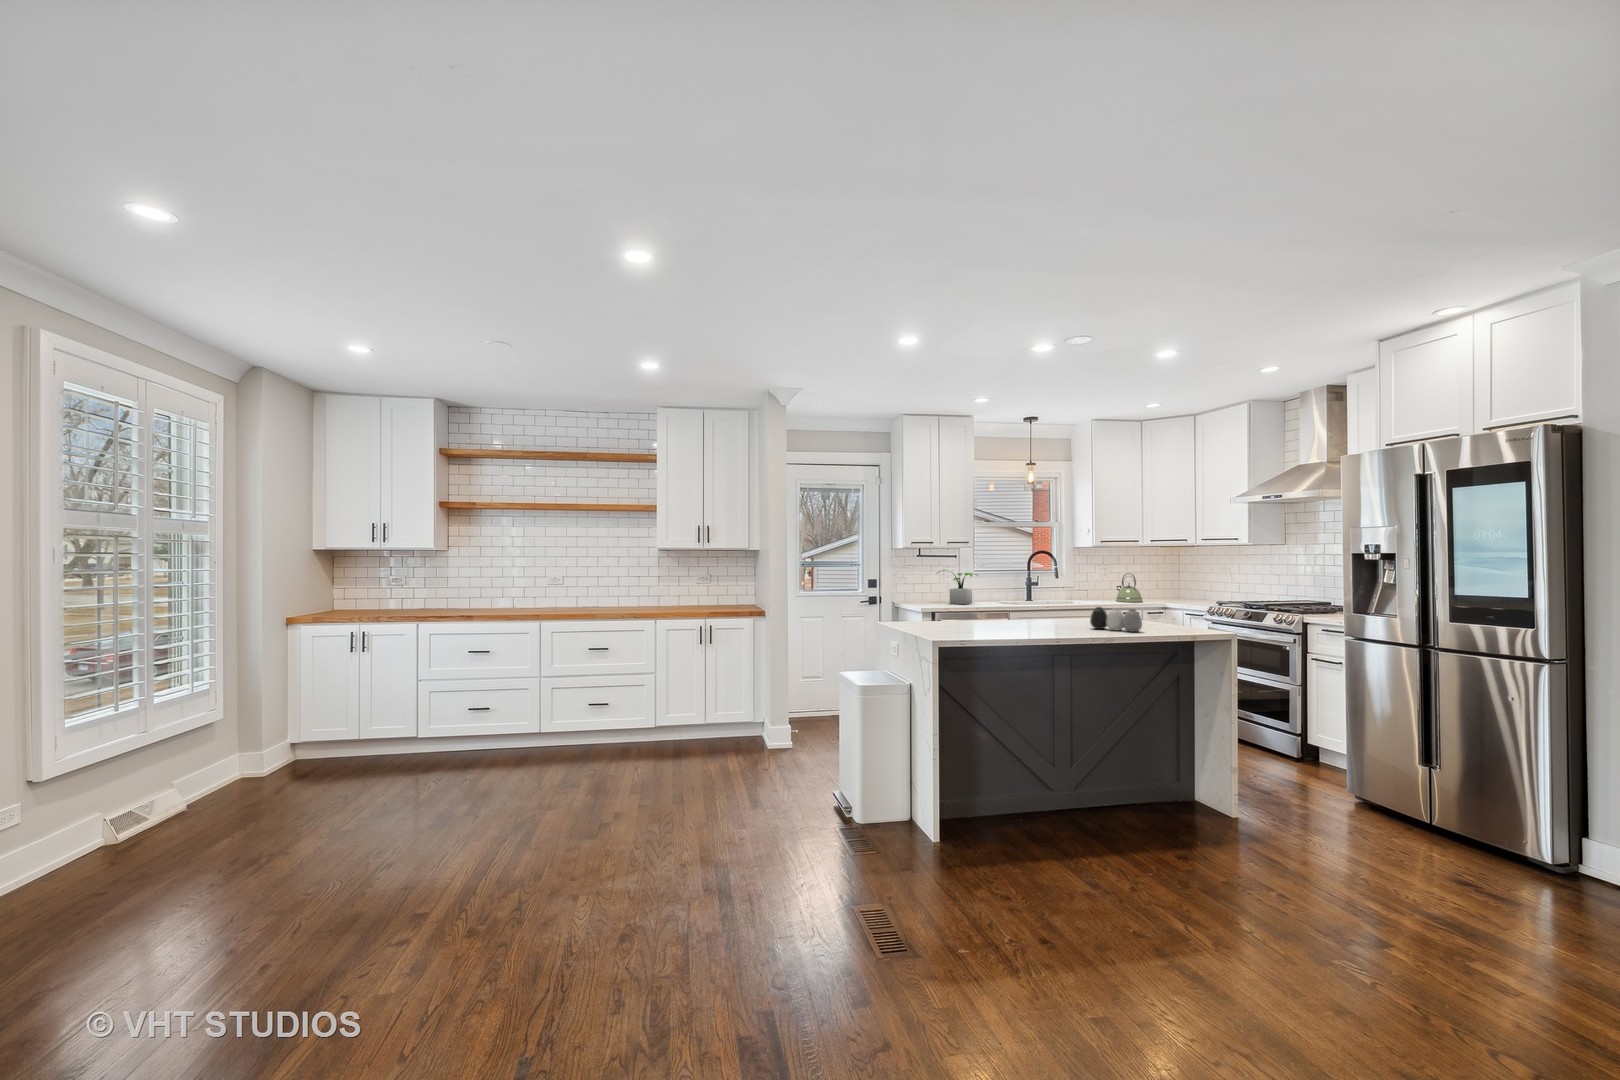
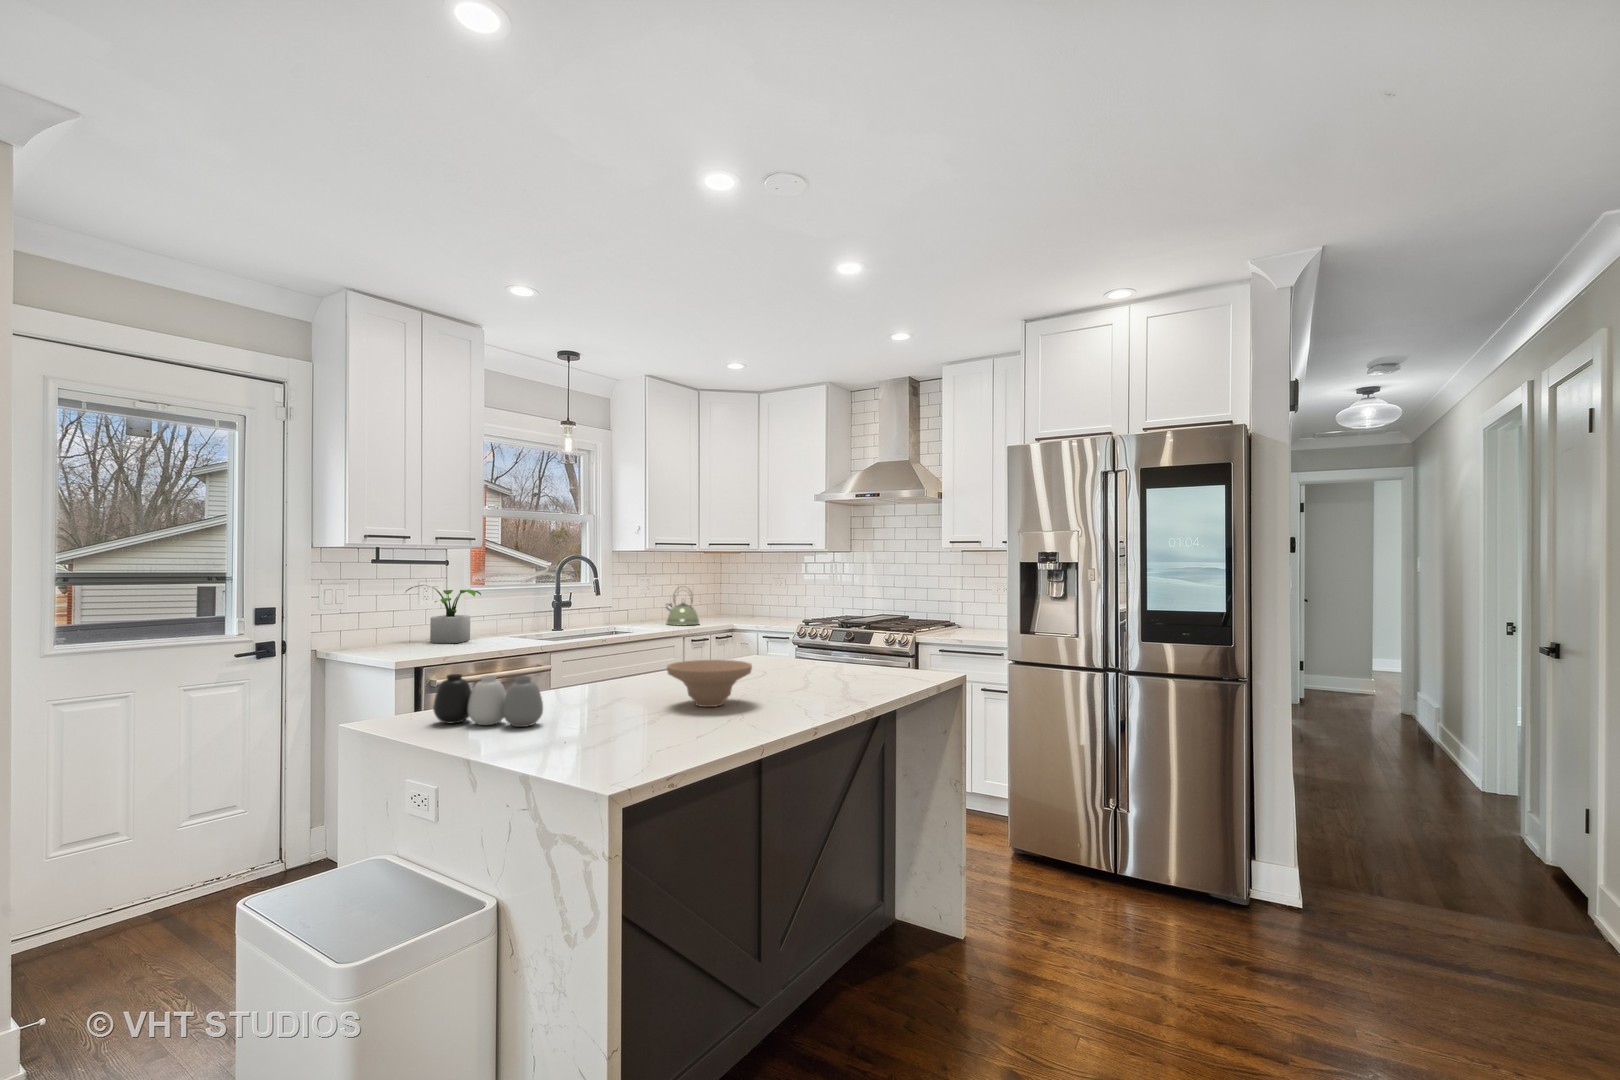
vase: present [1090,607,1142,632] -> present [433,674,543,727]
bowl: none [1023,610,1070,633] -> present [667,660,752,707]

